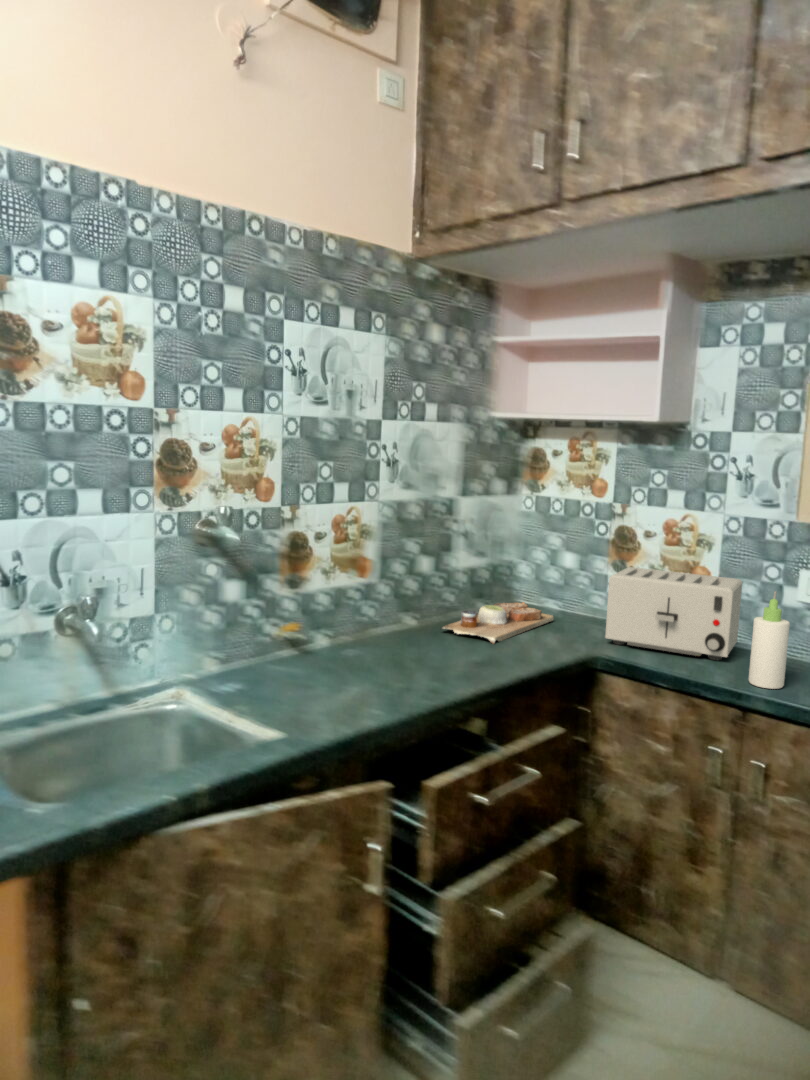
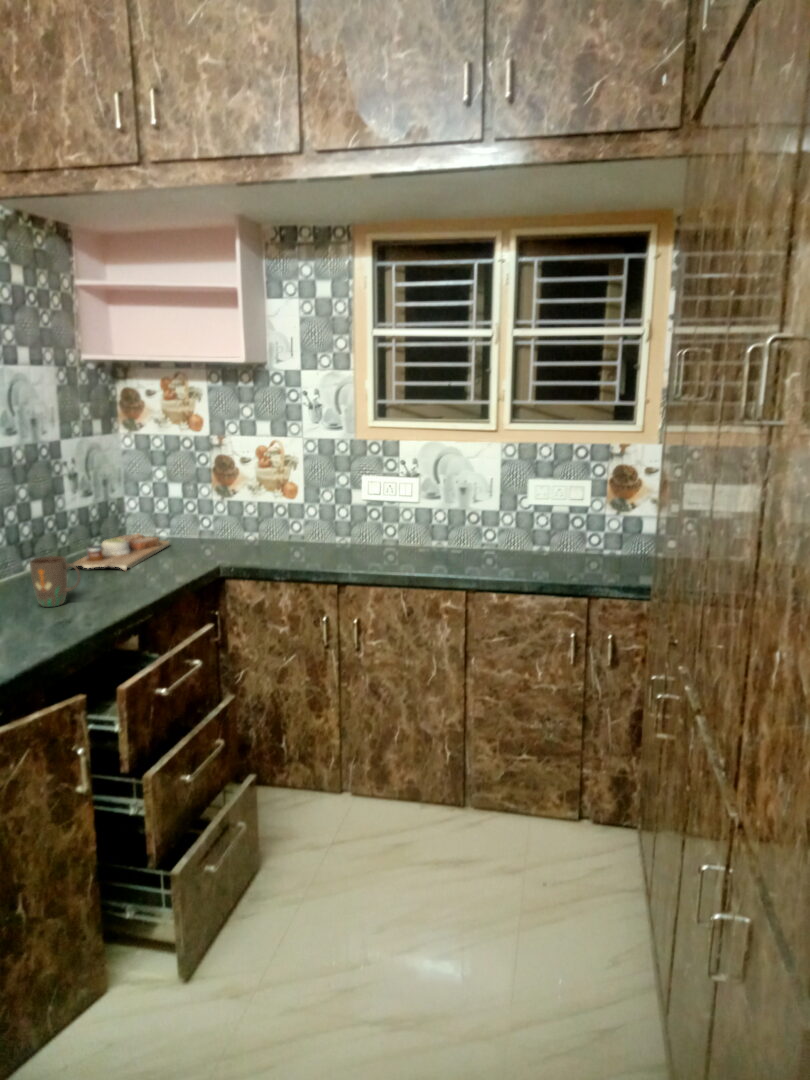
toaster: present [605,567,743,660] -> none [220,489,324,555]
bottle: present [749,591,790,689] -> none [340,493,365,566]
mug: none [387,618,432,672] -> present [30,556,80,607]

